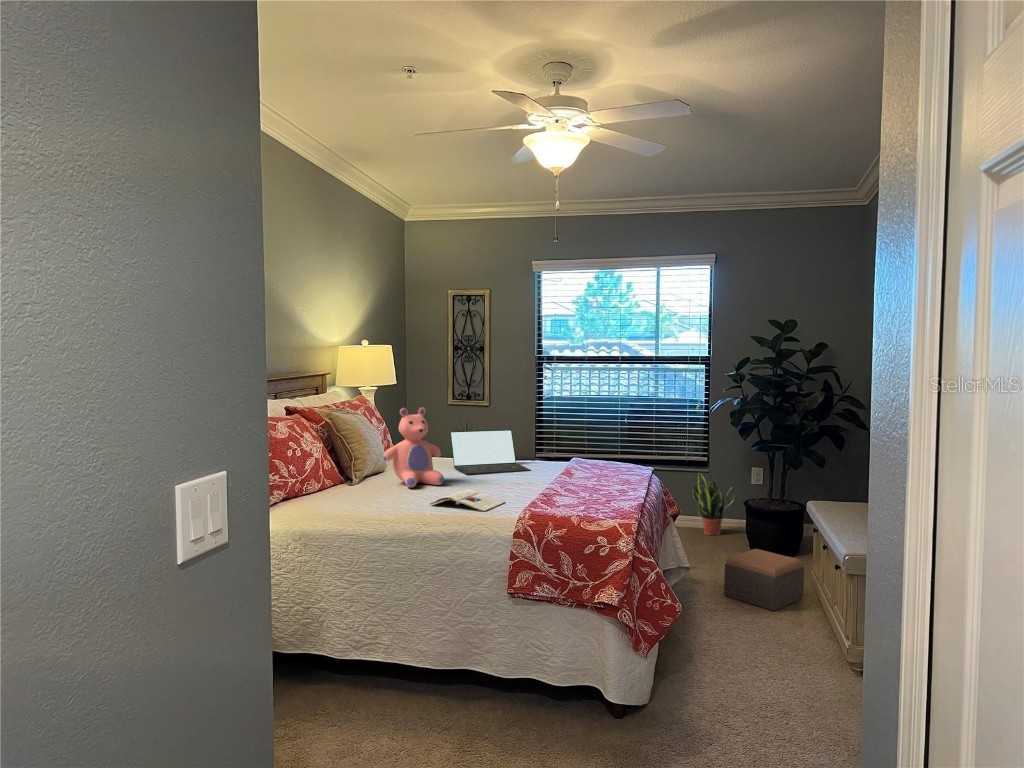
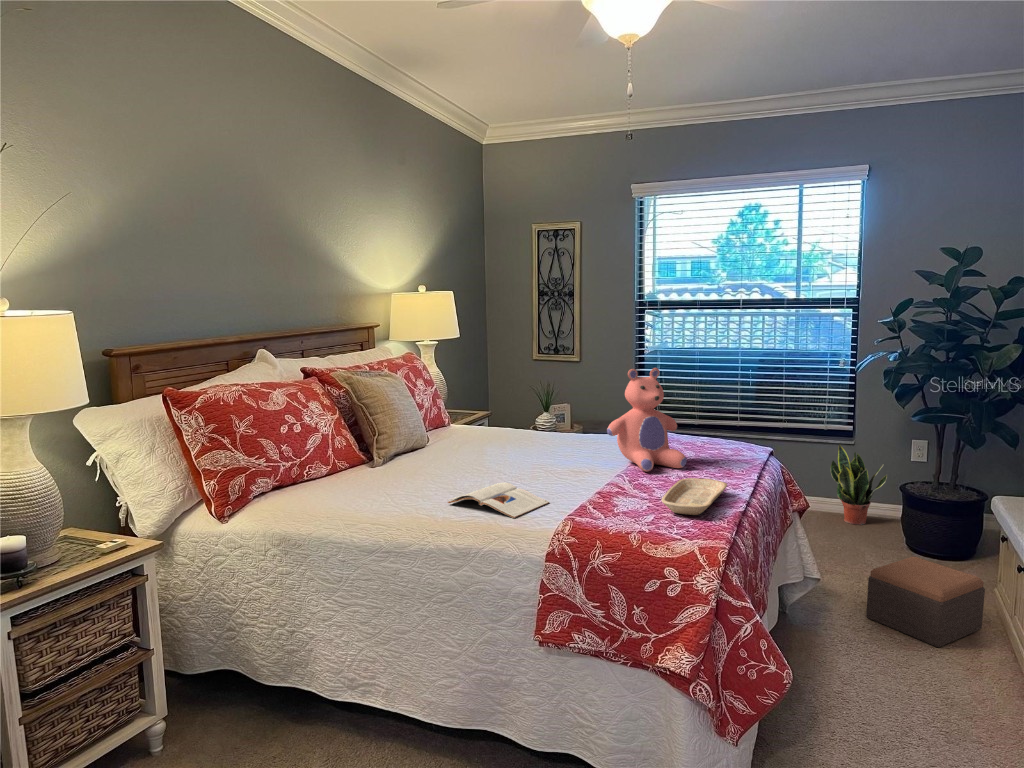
teddy bear: present [383,407,444,488] -> present [607,368,687,472]
laptop: present [450,430,531,475] -> none [507,396,605,454]
tray: none [588,484,630,506] -> present [662,478,727,515]

